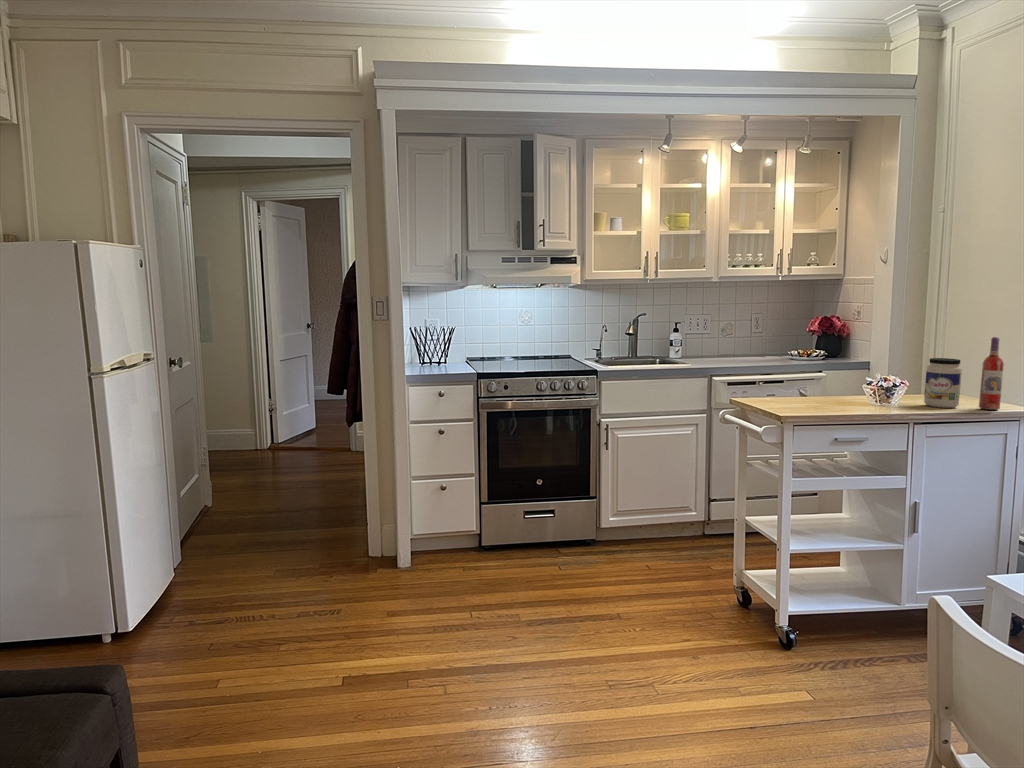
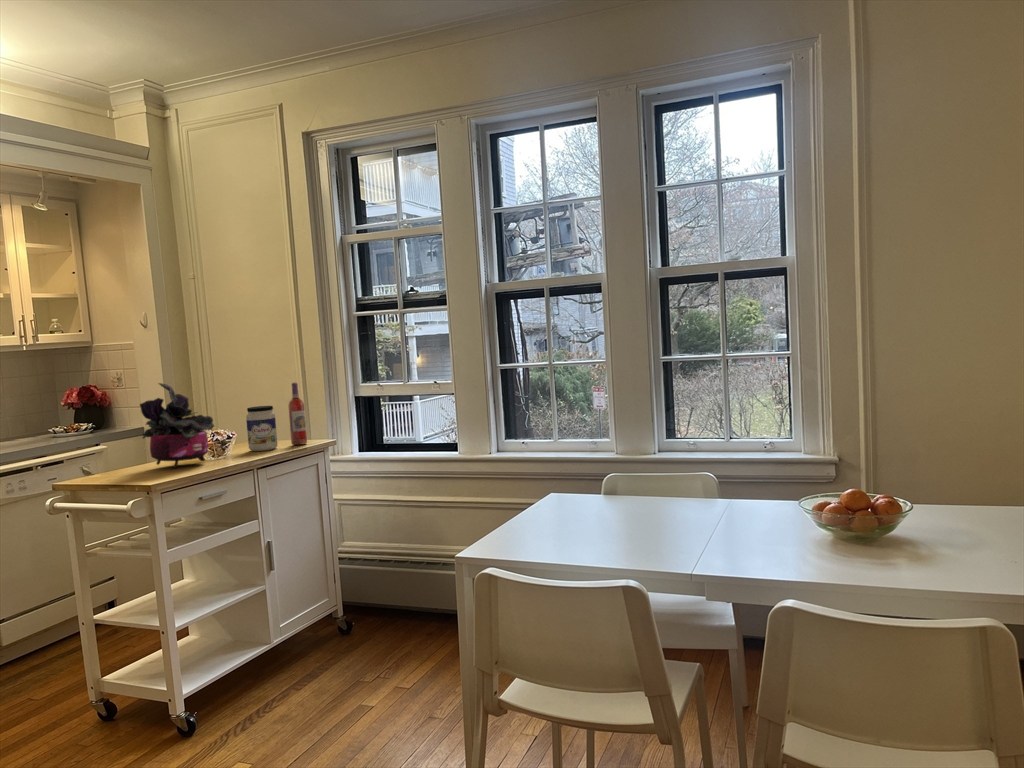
potted plant: none [803,321,881,404] -> present [140,383,214,467]

